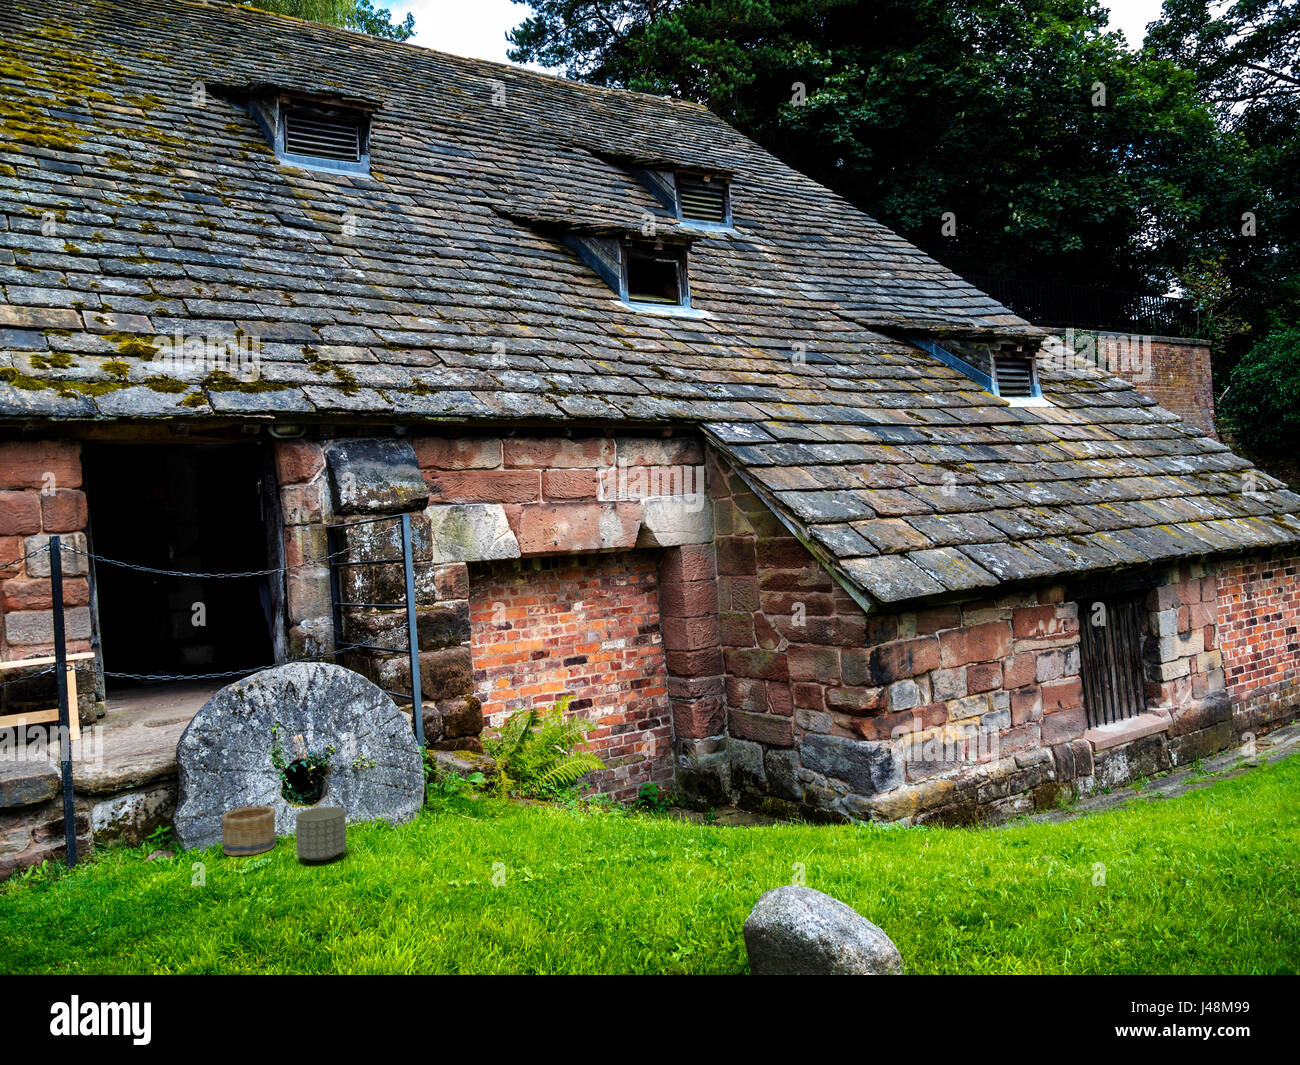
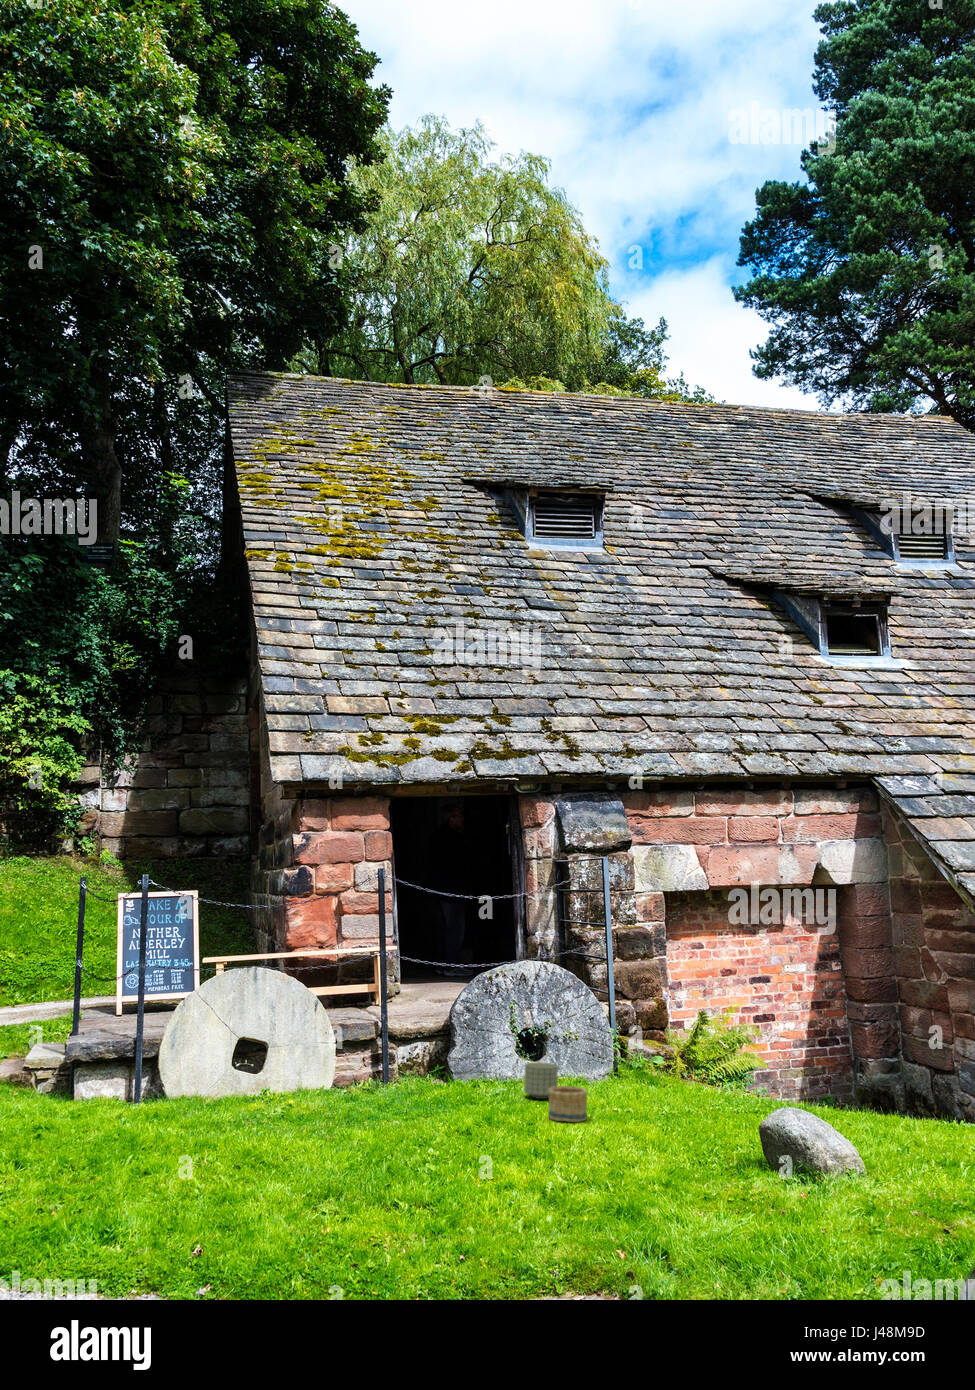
basket: present [222,806,276,856] -> present [548,1086,588,1122]

